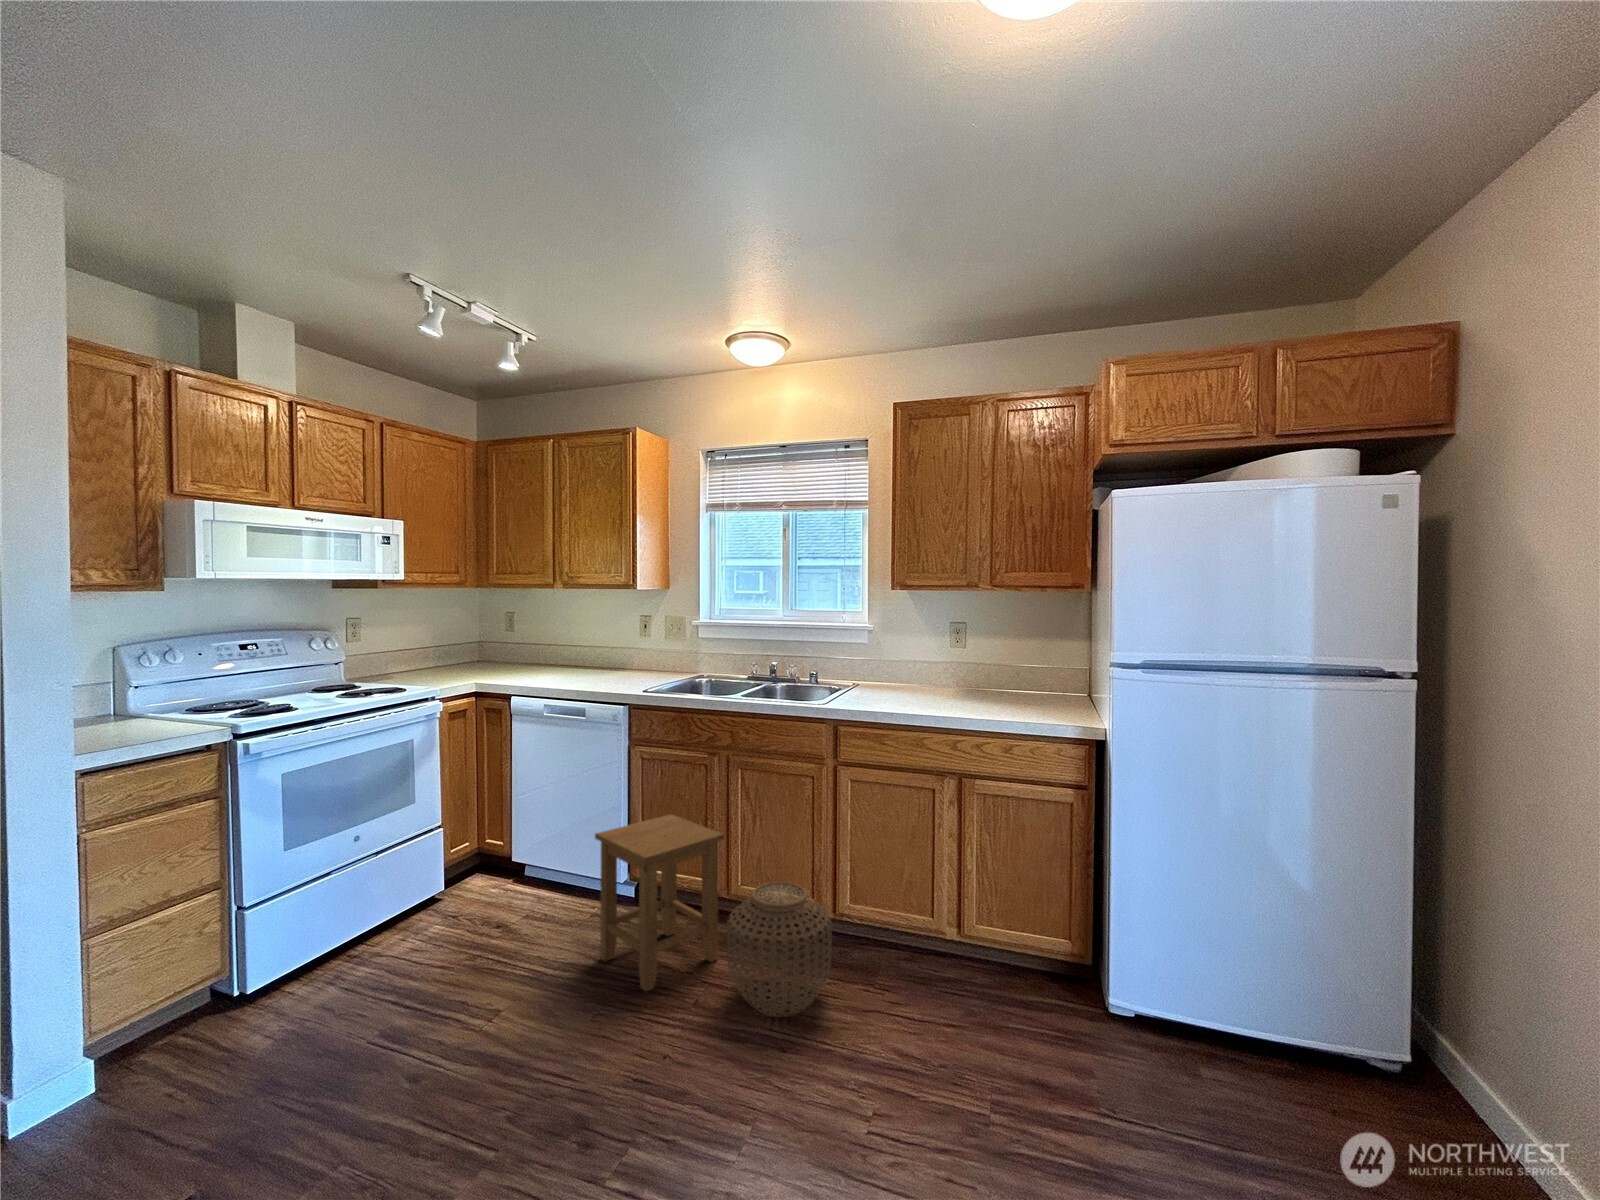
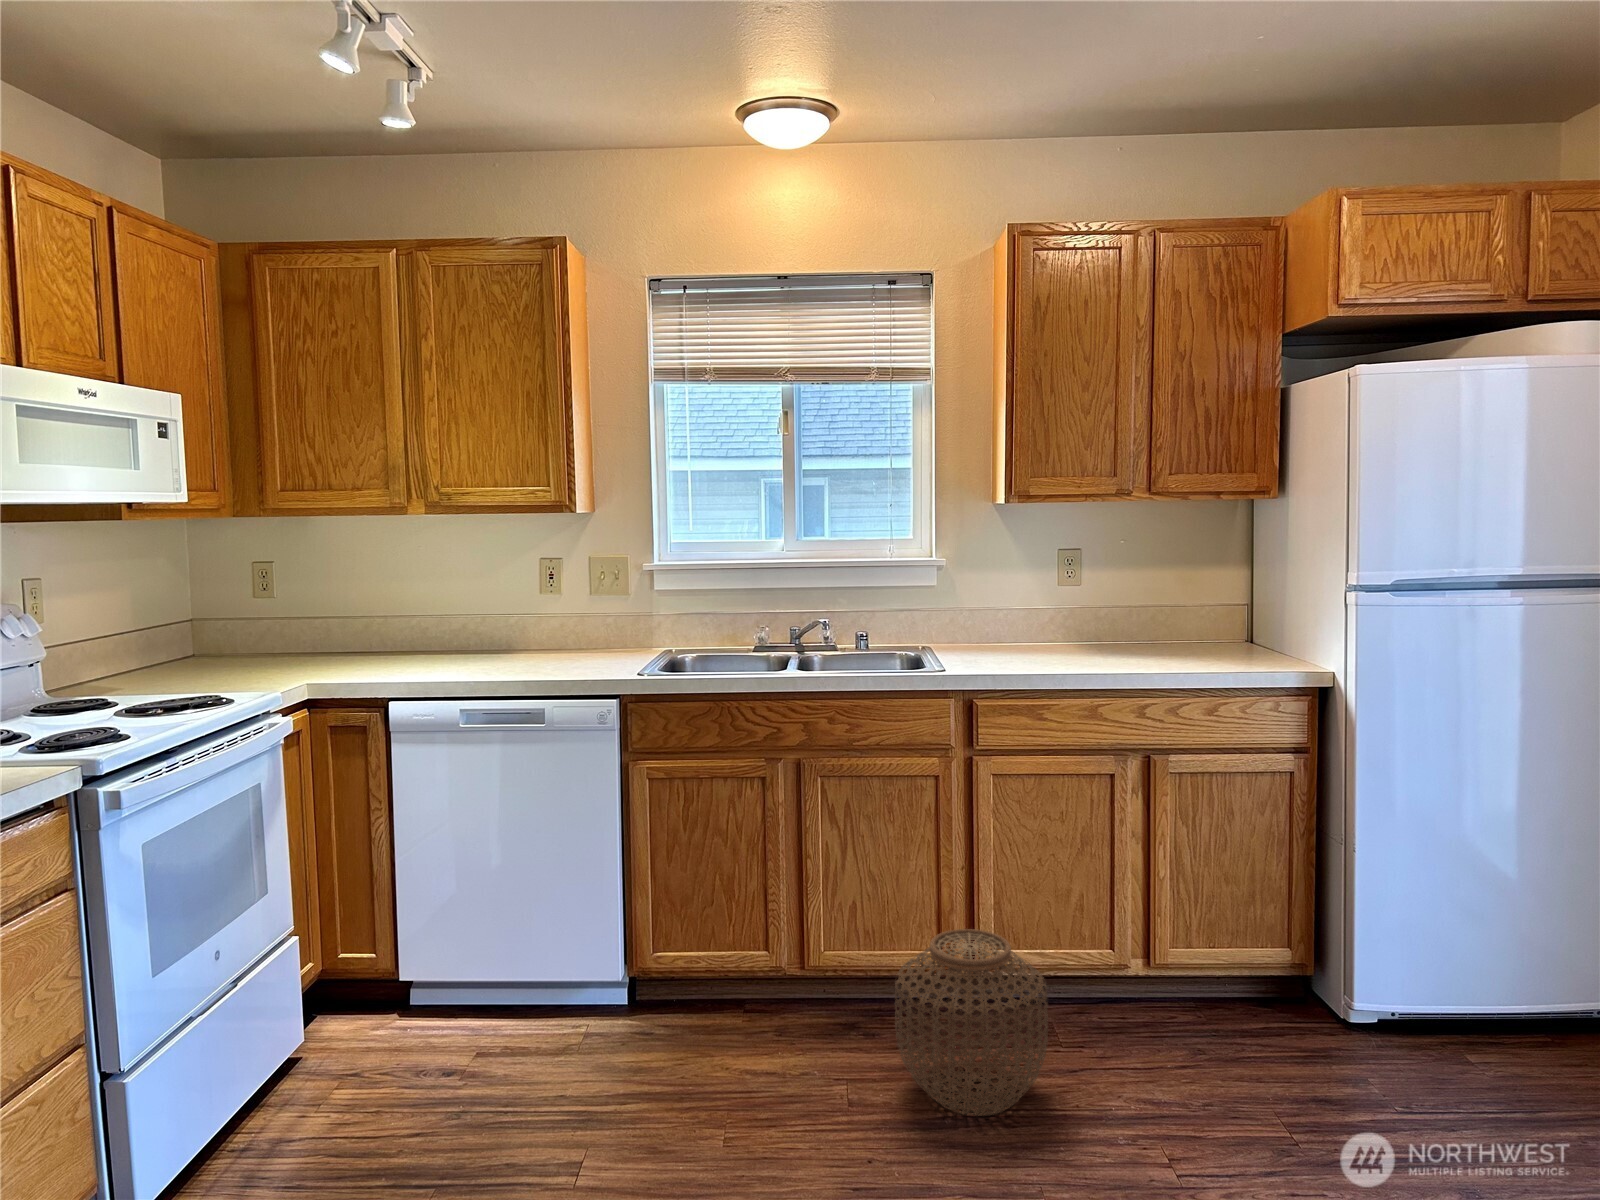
stool: present [595,814,724,991] -> none [648,859,841,1123]

